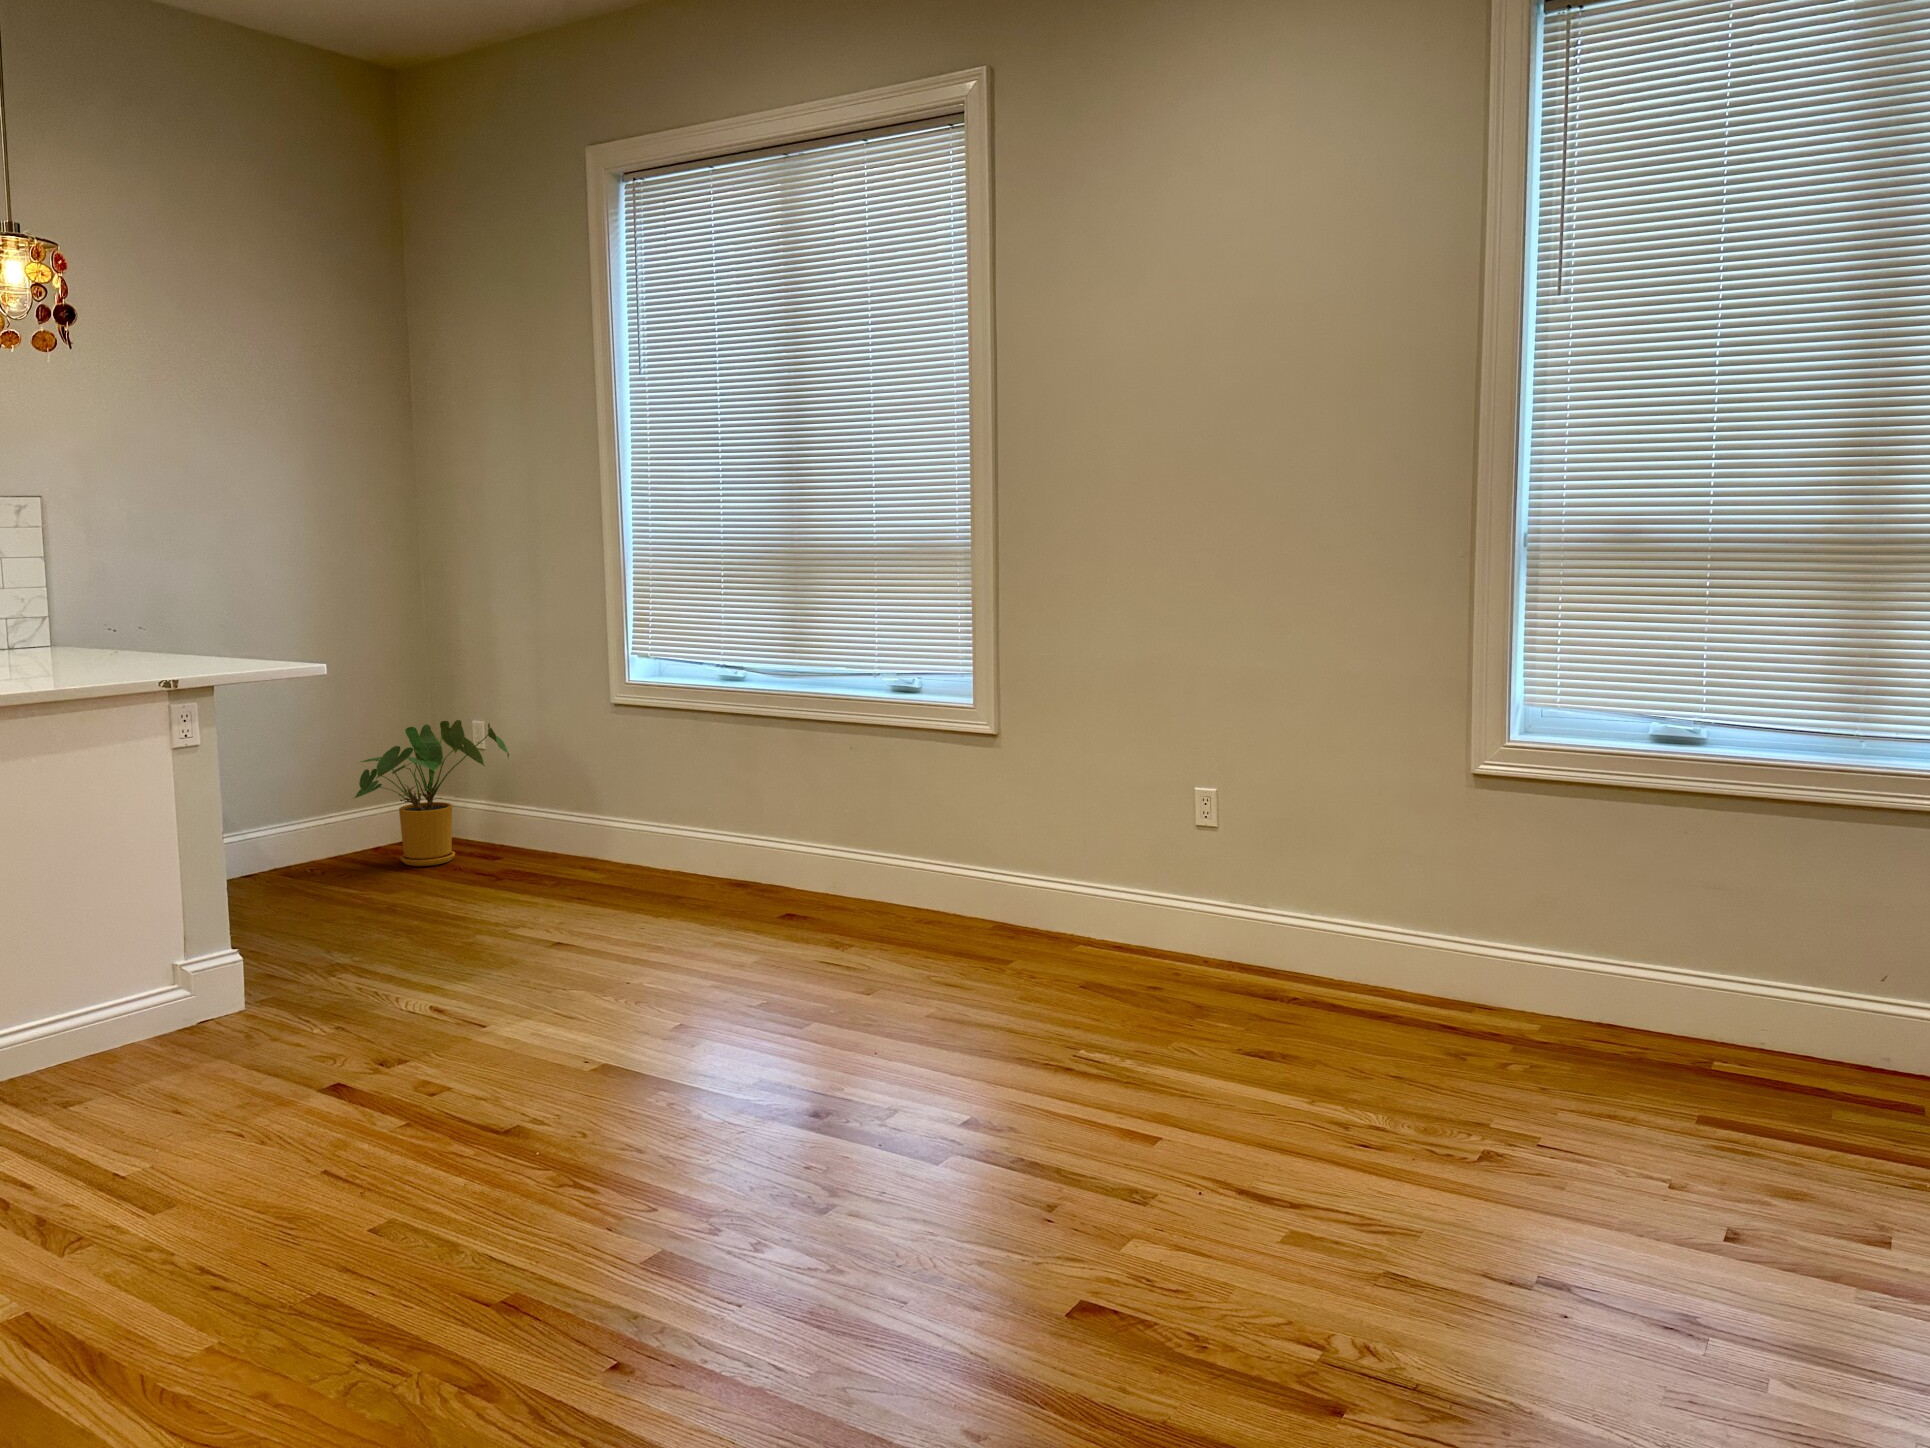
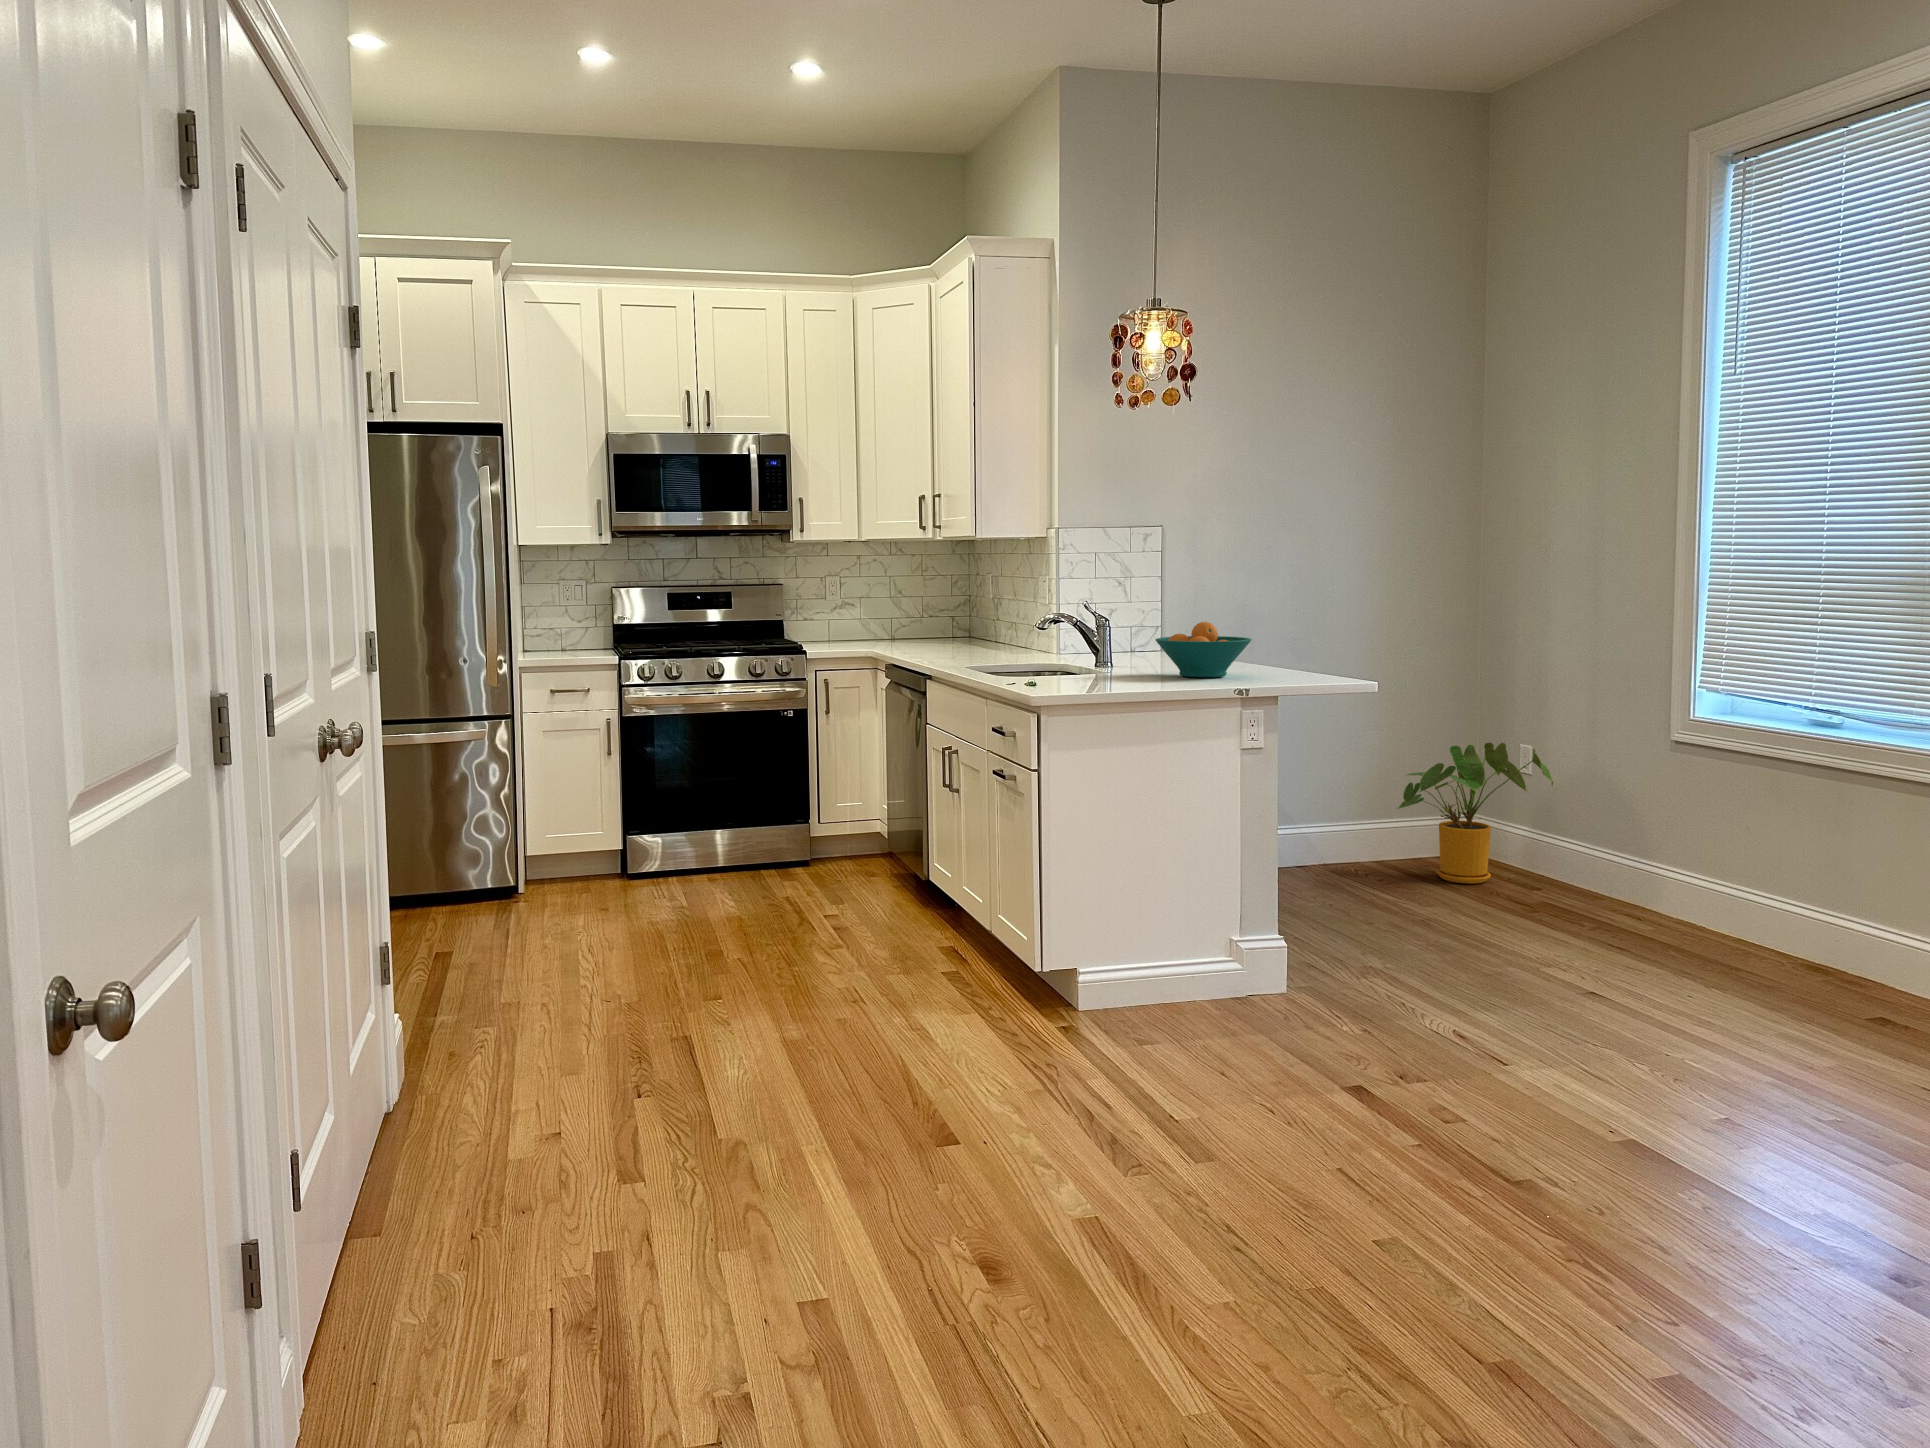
fruit bowl: none [42,607,173,672] -> present [1156,622,1251,678]

